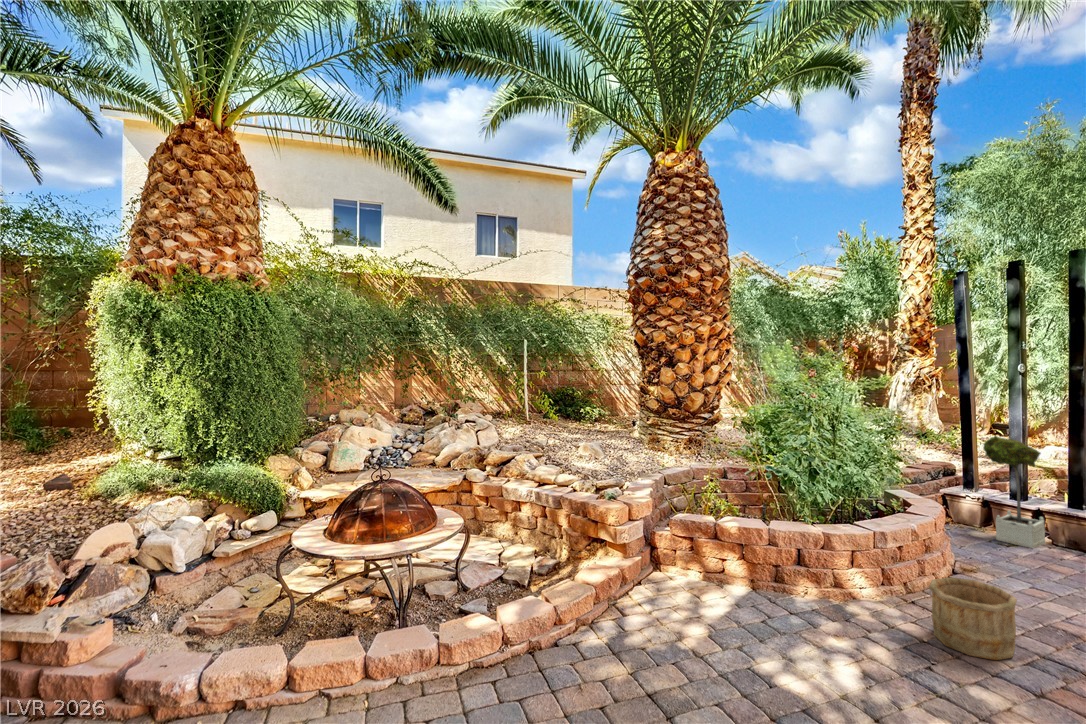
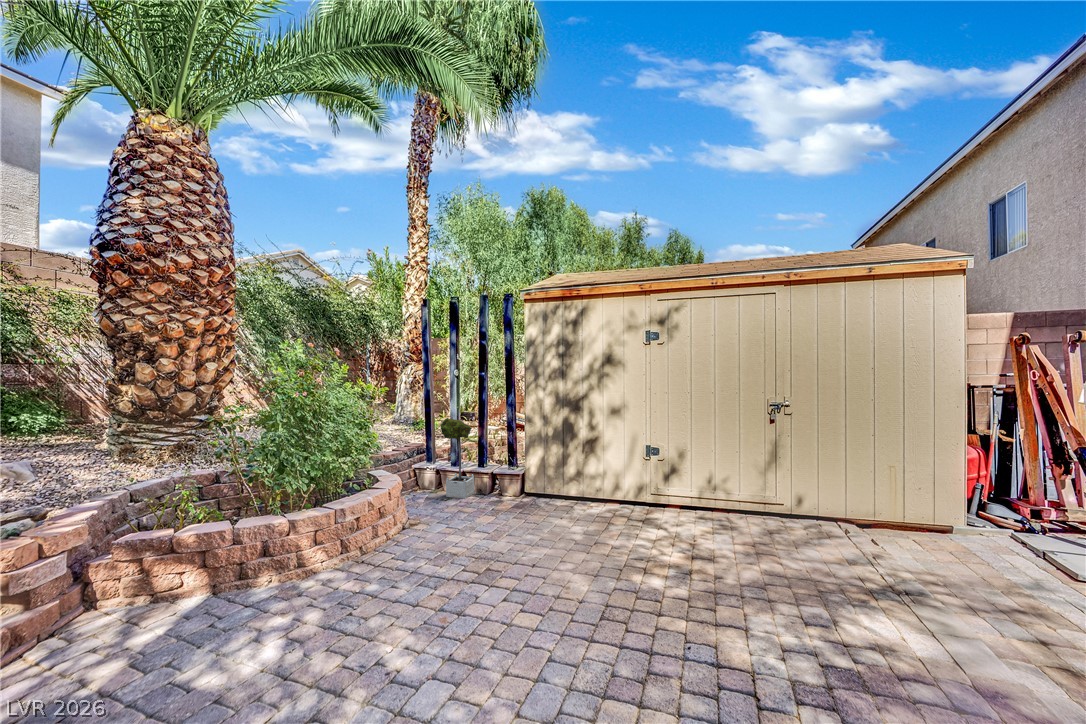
wooden bucket: present [929,578,1017,660] -> none [364,534,422,595]

